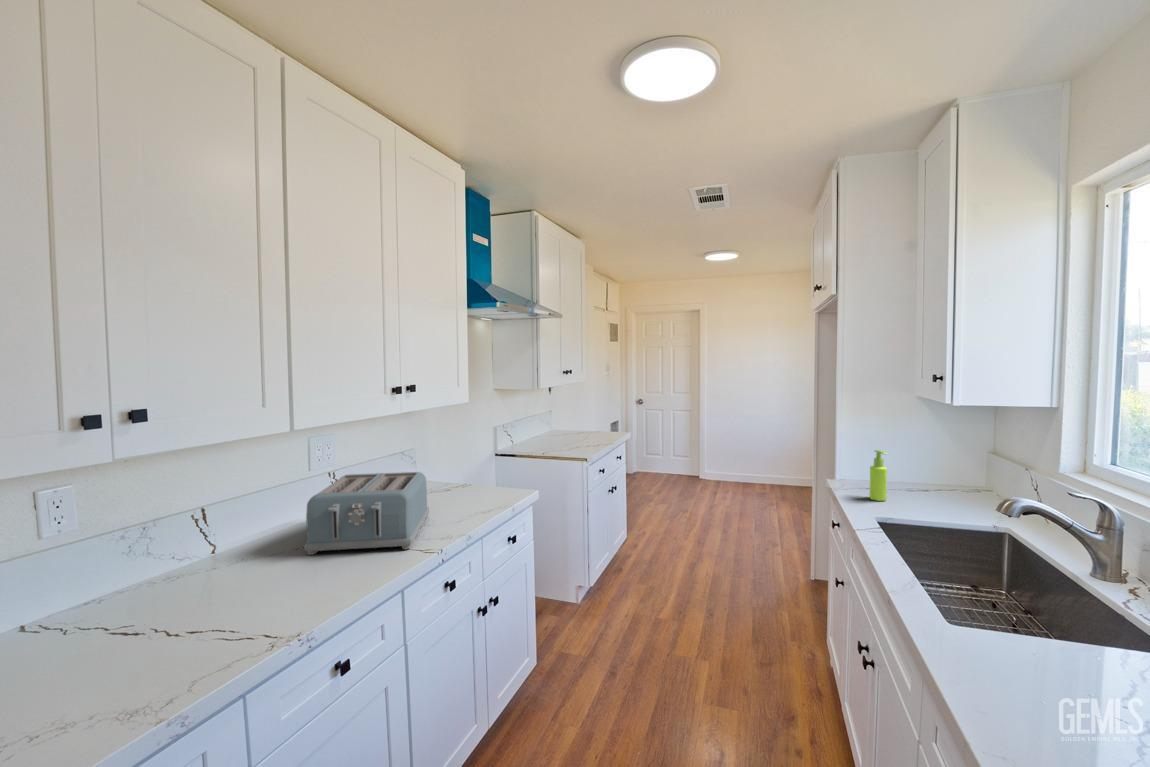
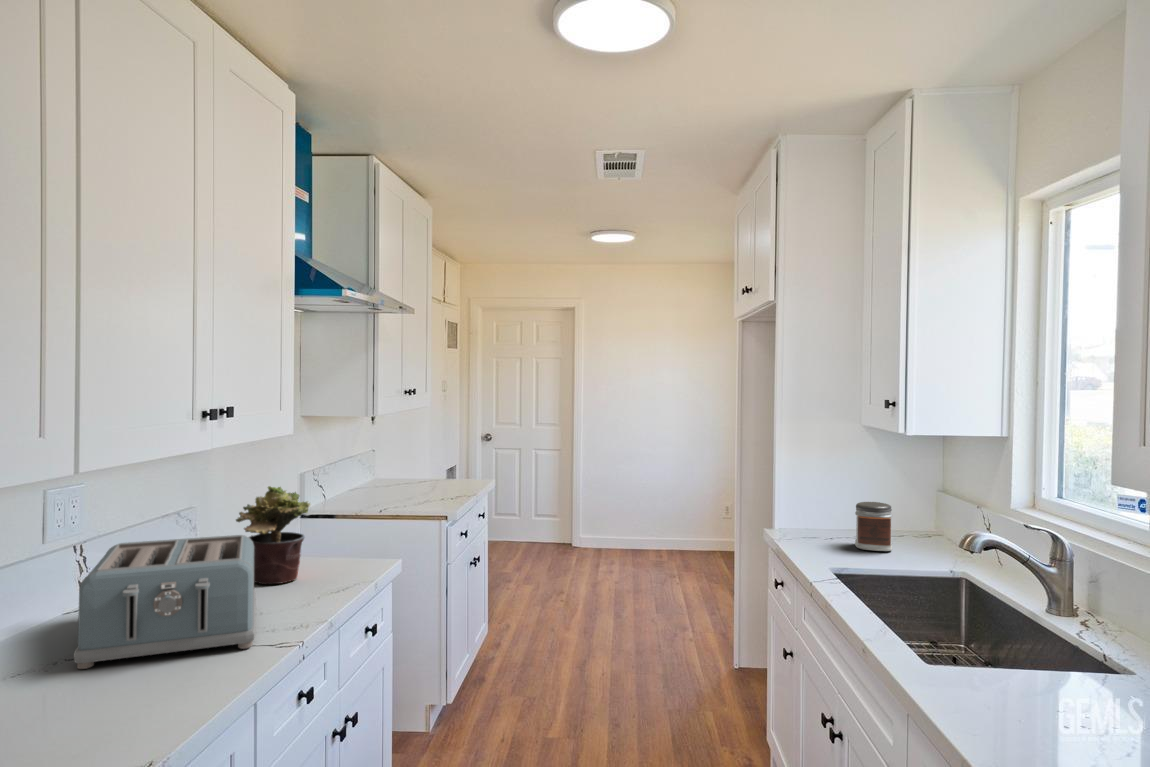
potted plant: none [426,439,472,504] -> present [236,486,310,584]
soap dispenser: present [869,450,887,501] -> none [819,490,840,551]
jar: none [904,461,940,504] -> present [855,502,892,551]

